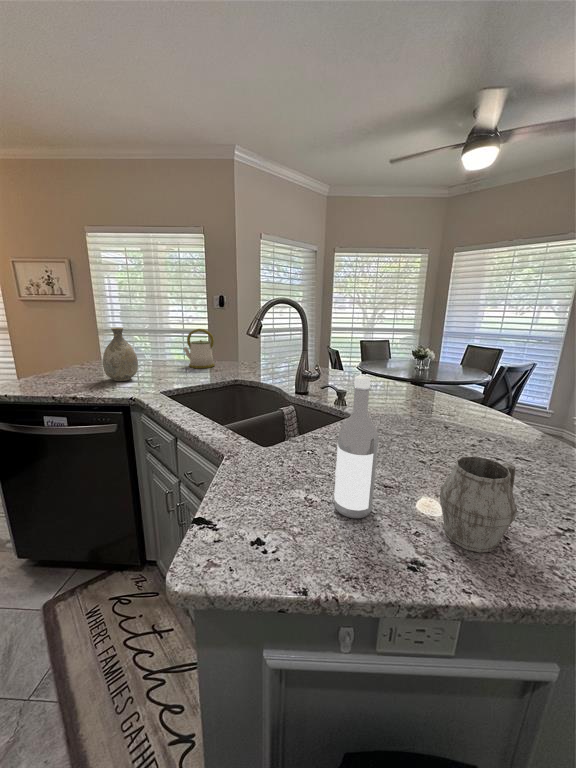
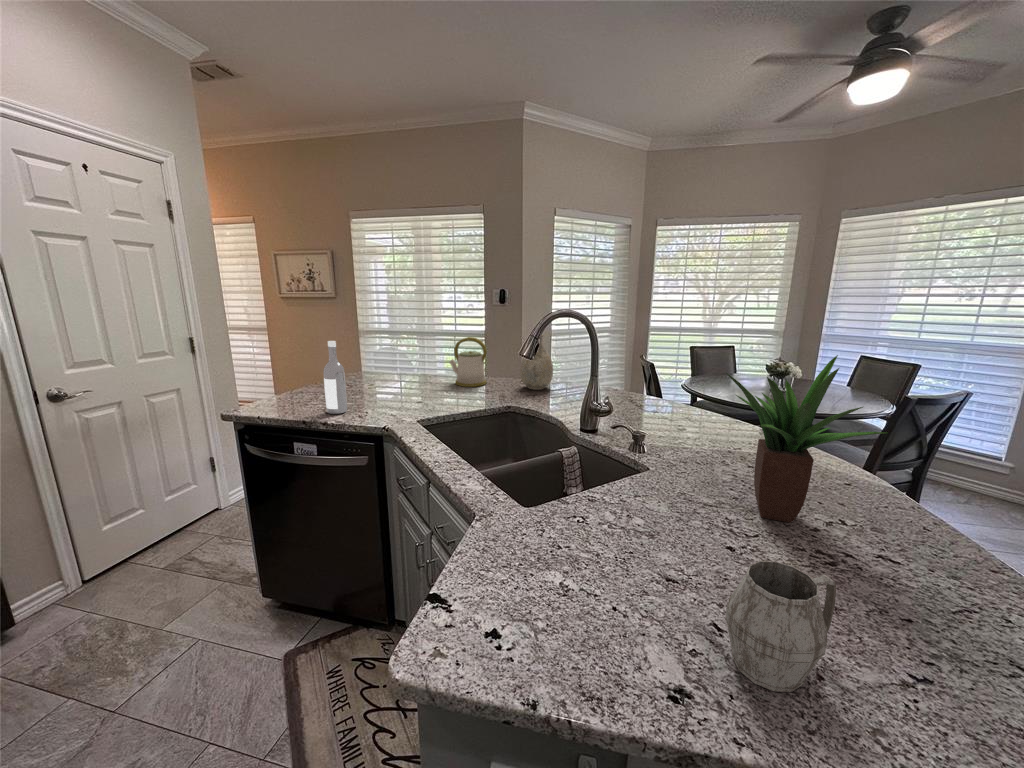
potted plant: none [408,320,519,442] -> present [727,355,885,523]
vase: present [103,328,138,381] -> present [520,335,553,390]
wine bottle: present [334,376,378,518] -> present [324,341,347,414]

